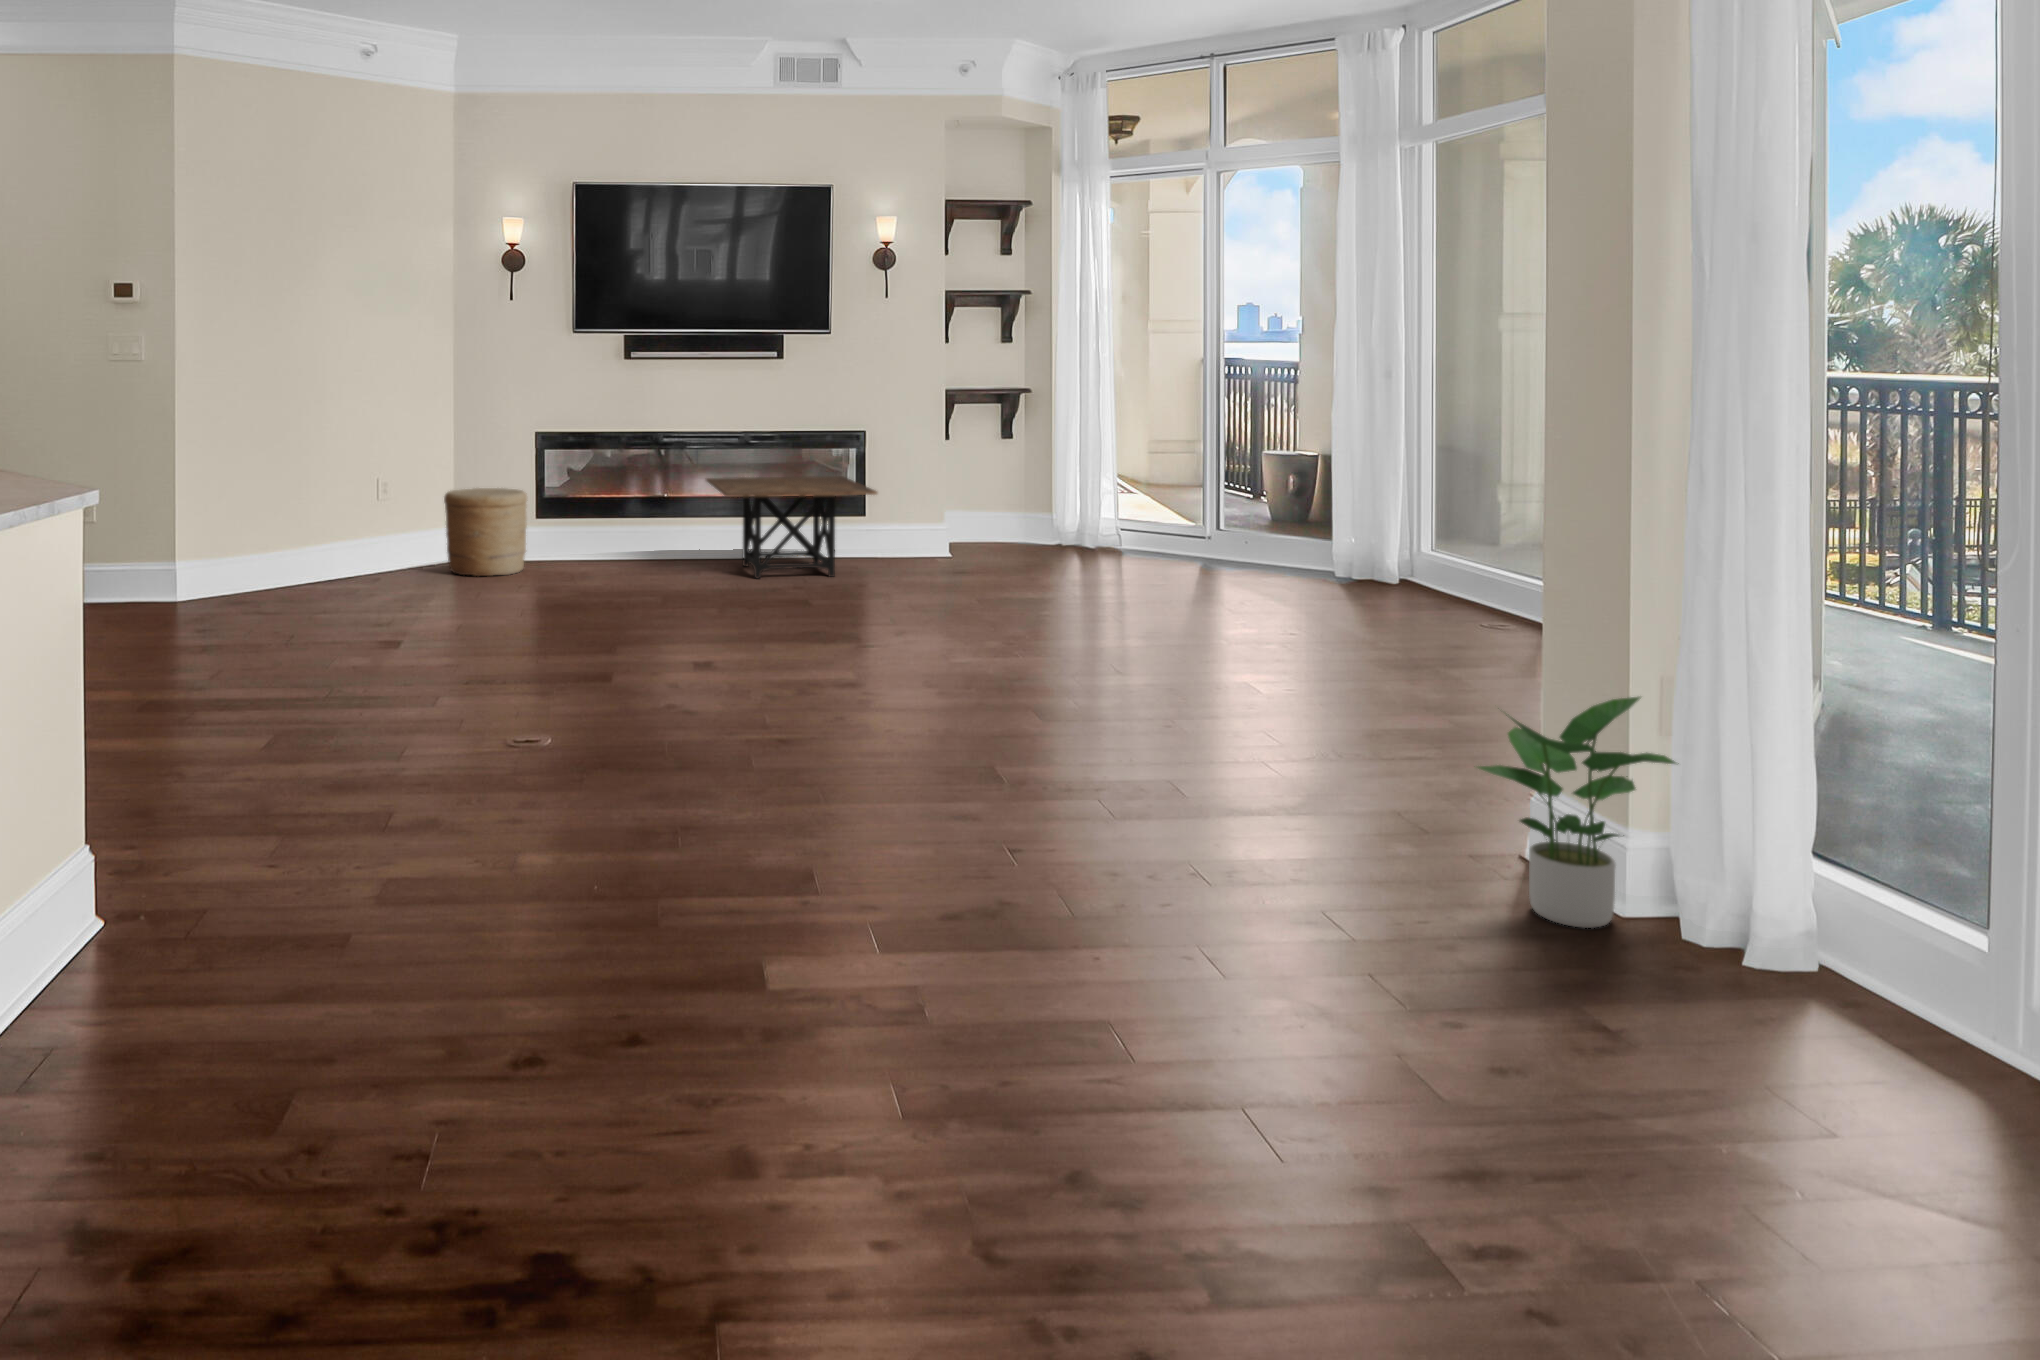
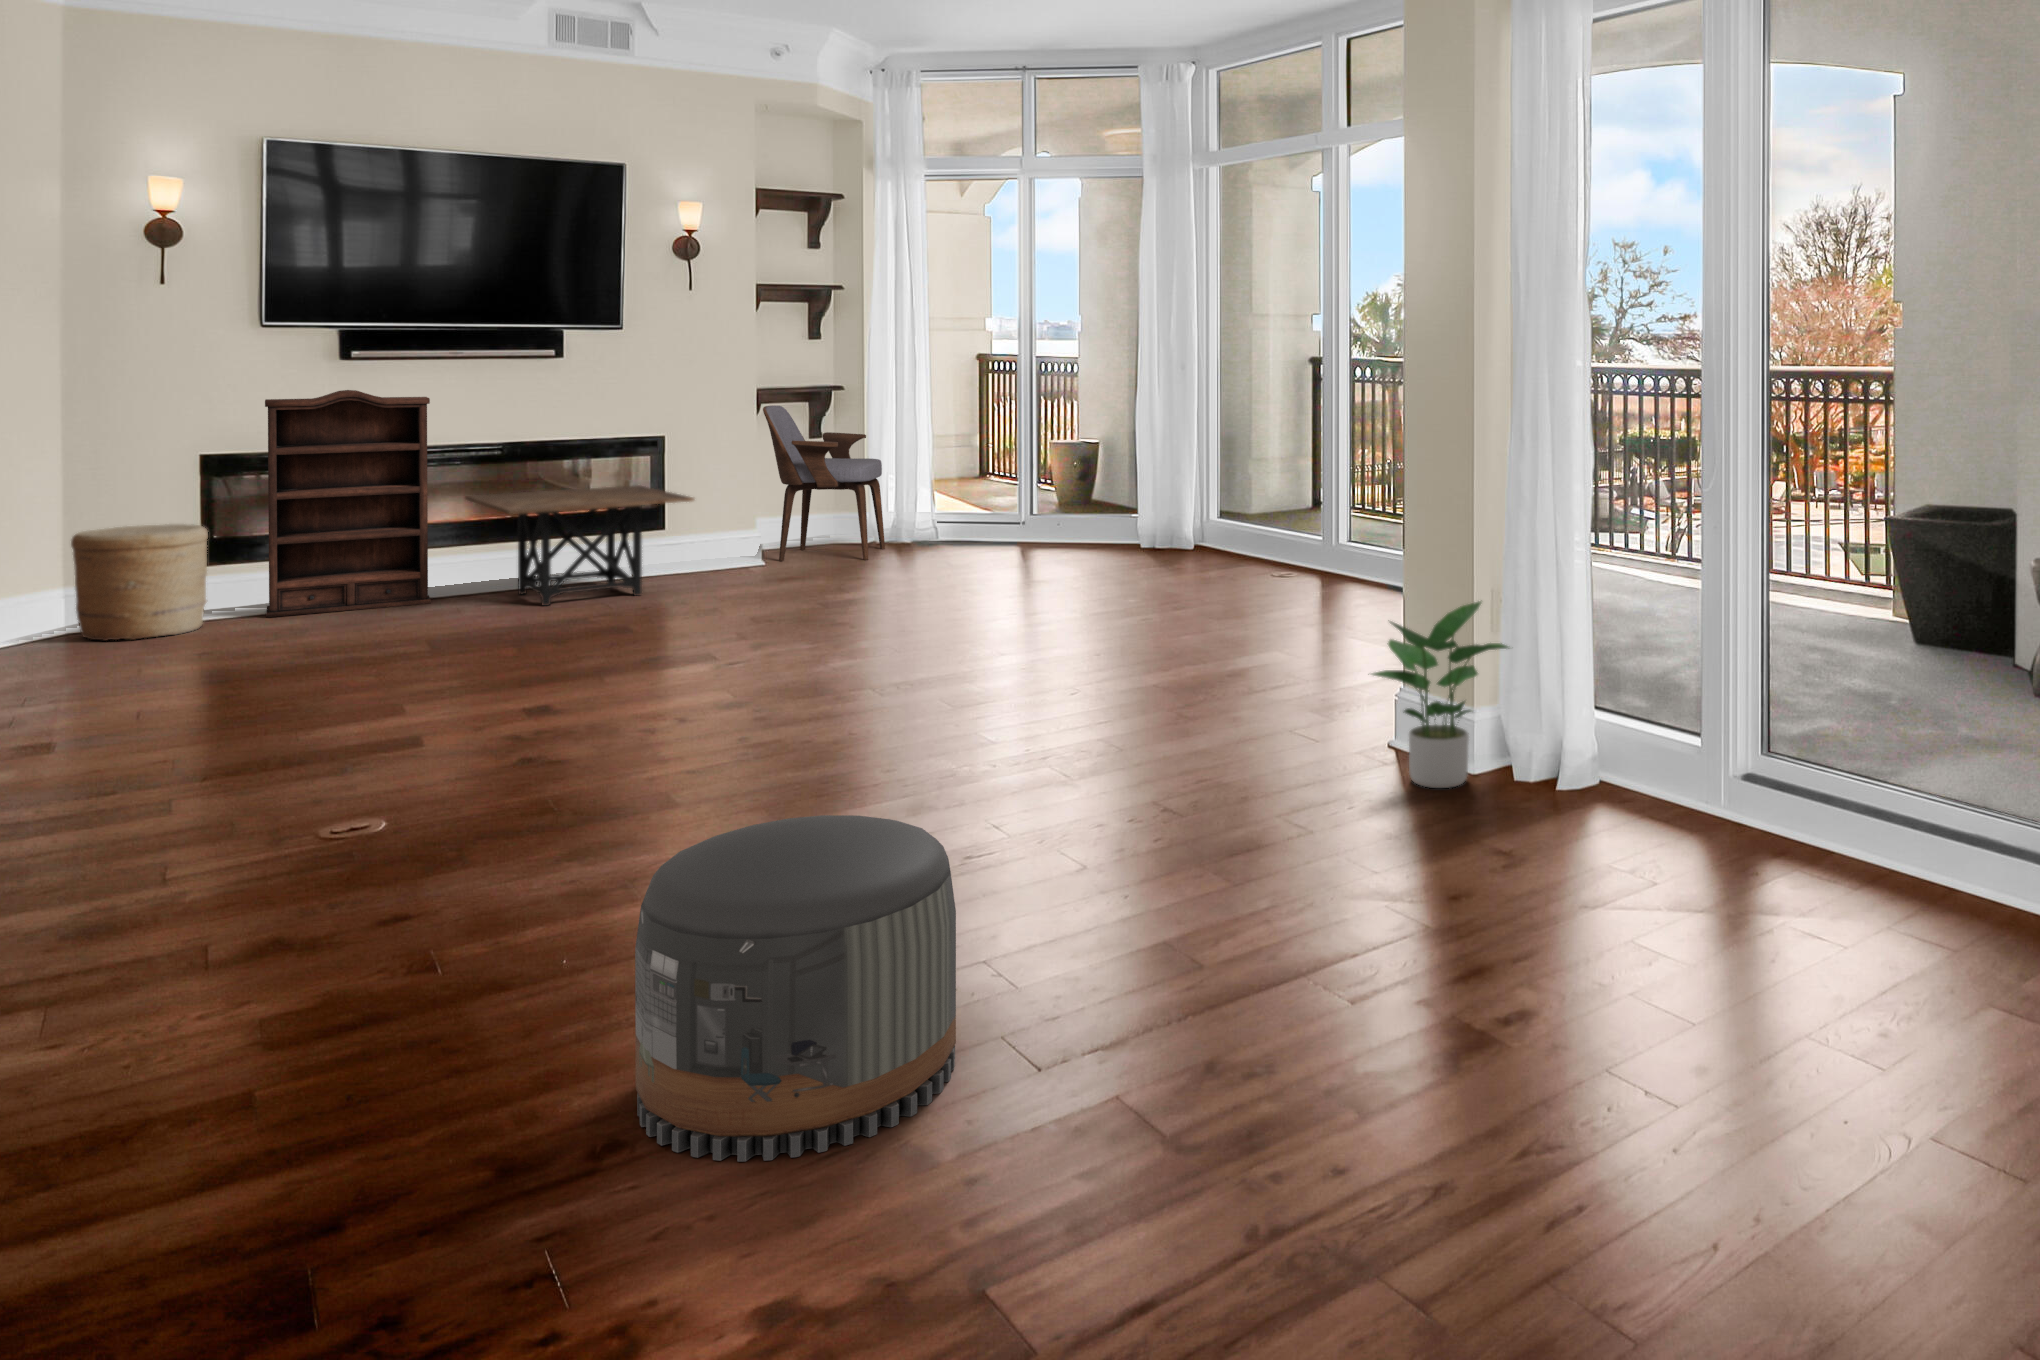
bookshelf: none [565,386,678,568] -> present [265,390,431,617]
armchair: none [953,406,1068,561] -> present [763,406,885,561]
pouf: none [568,827,858,1165] -> present [635,815,956,1161]

